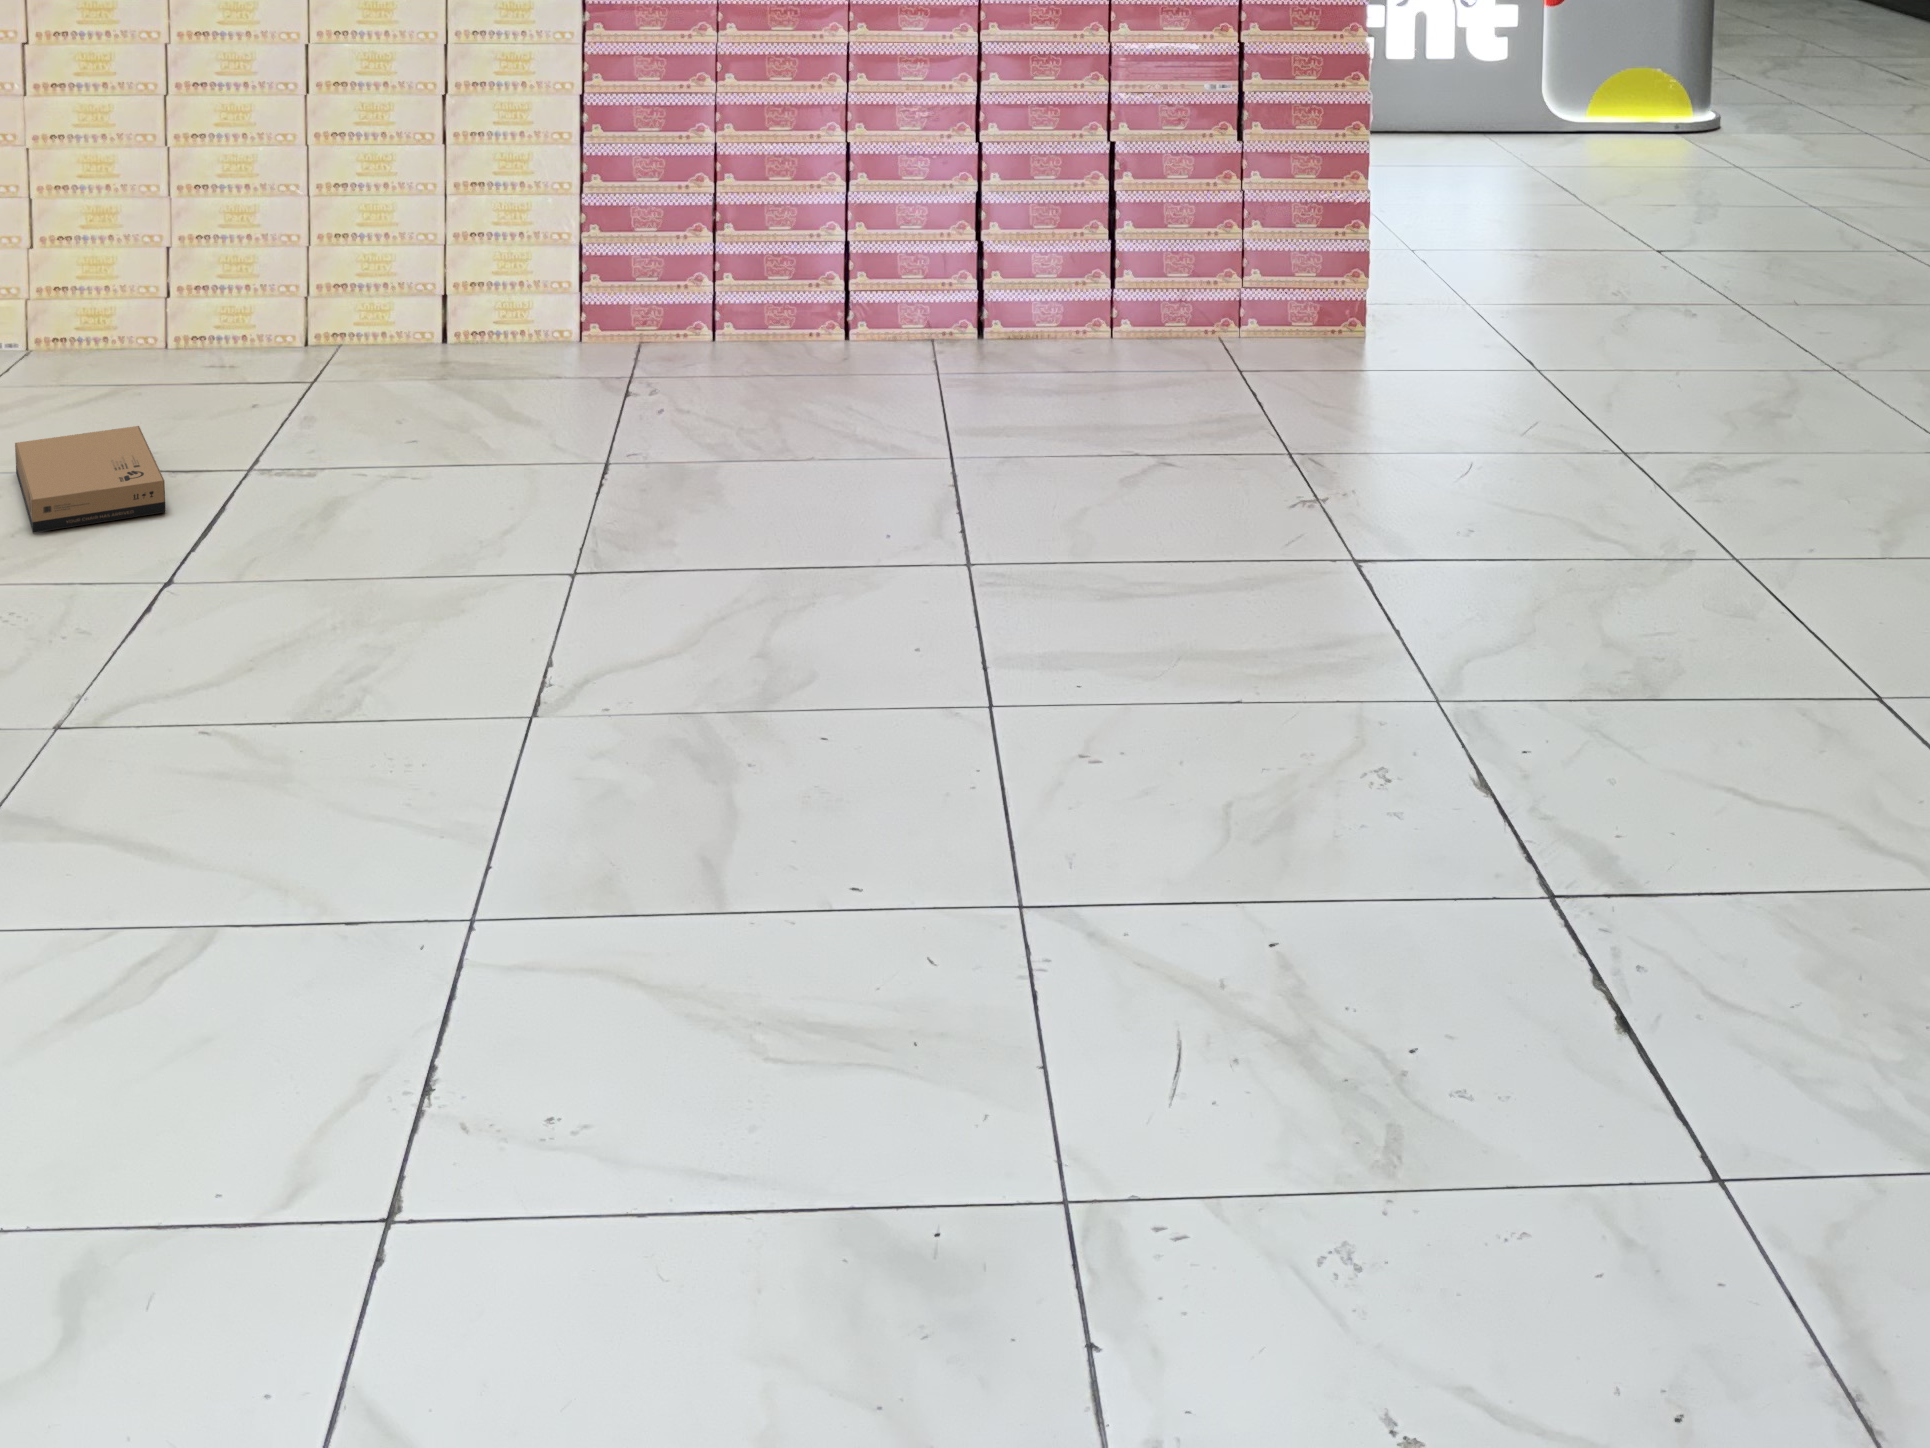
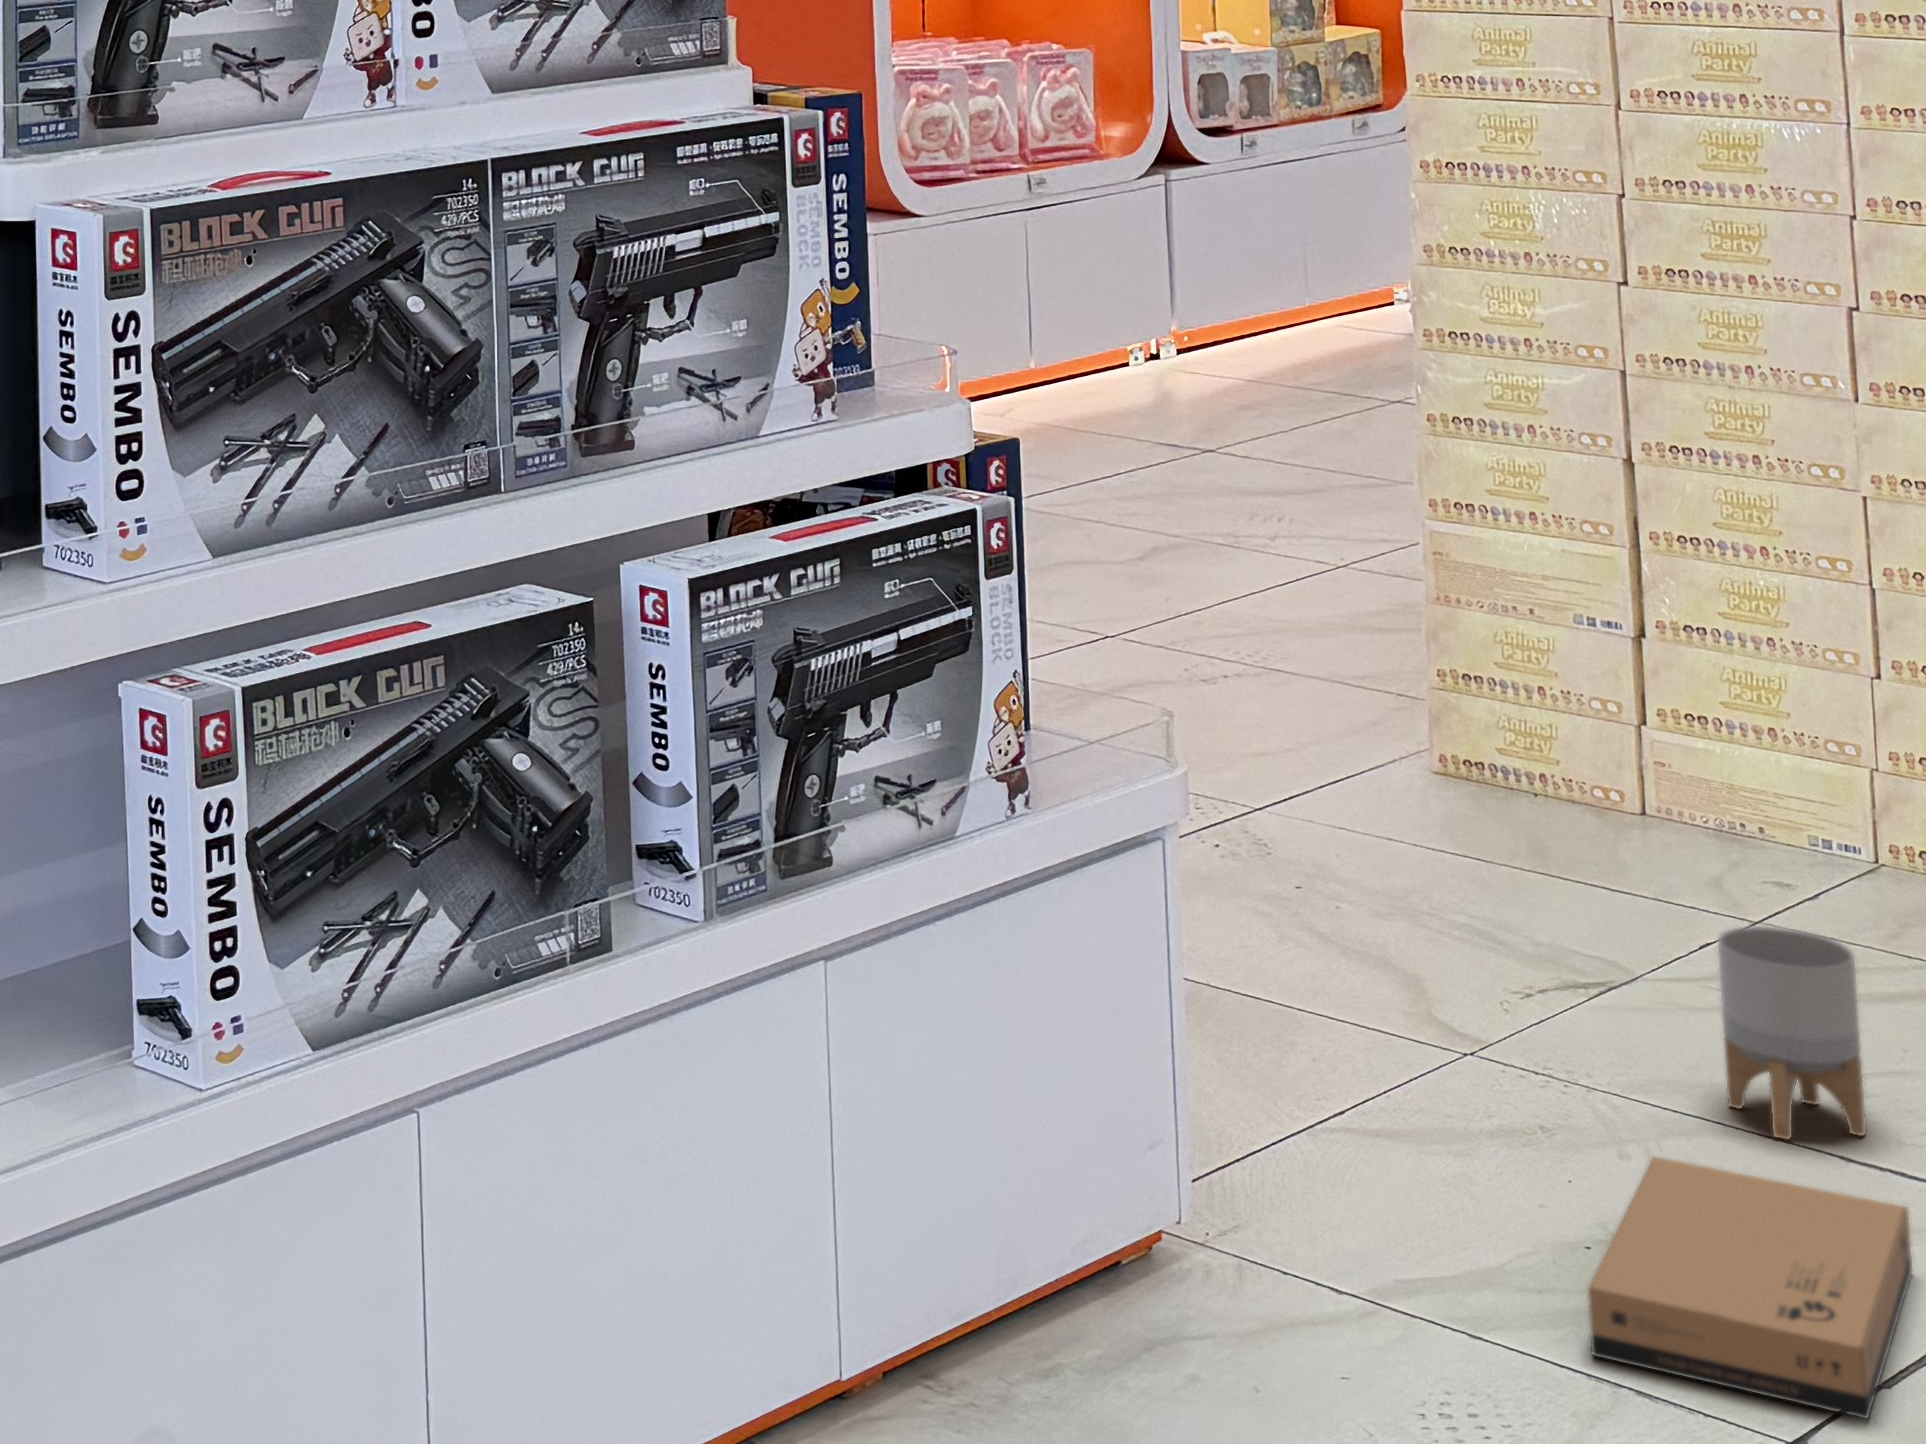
planter: none [8,324,80,426] -> present [1718,926,1866,1139]

